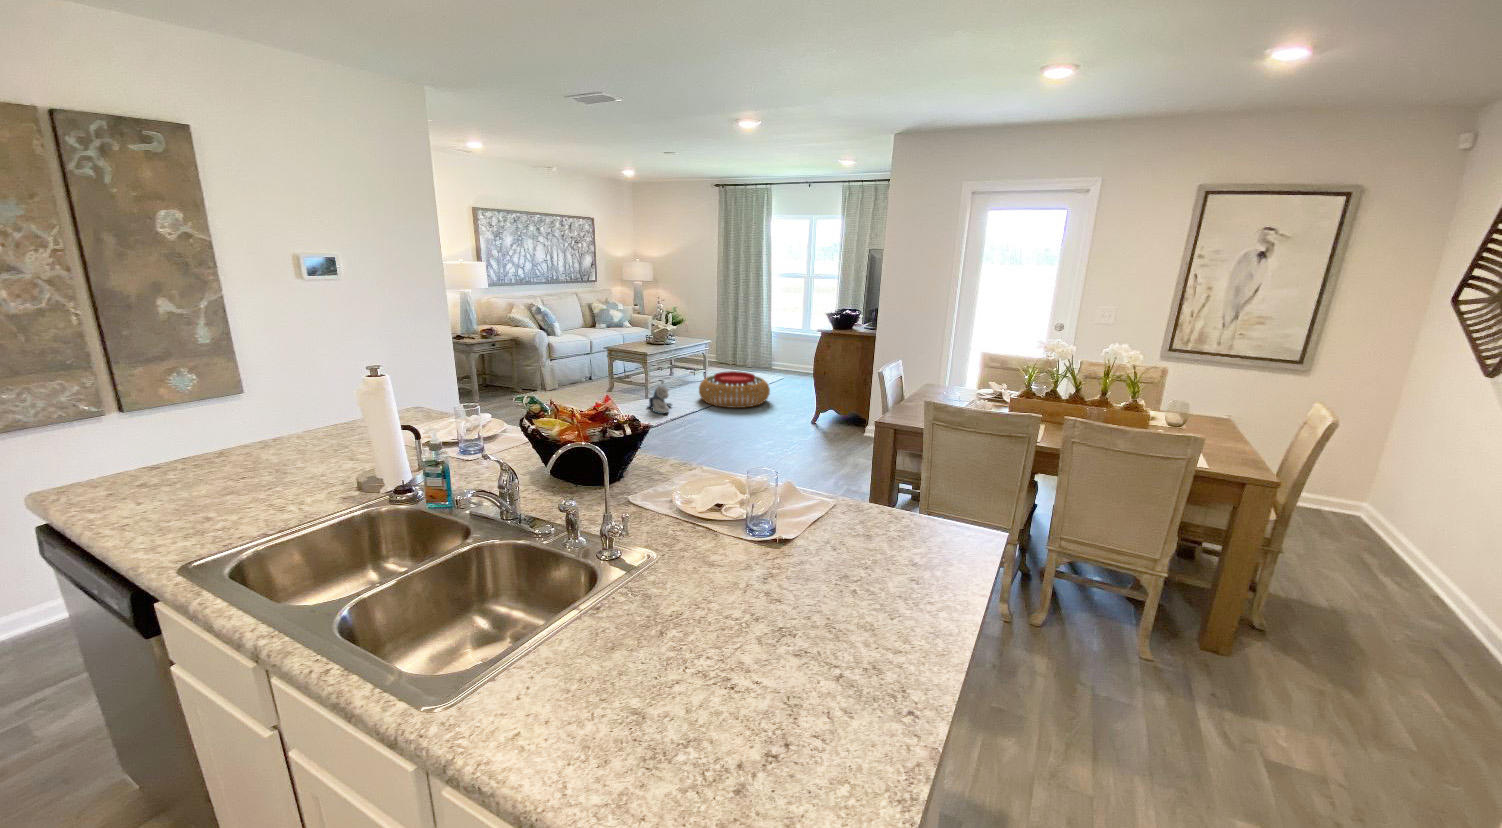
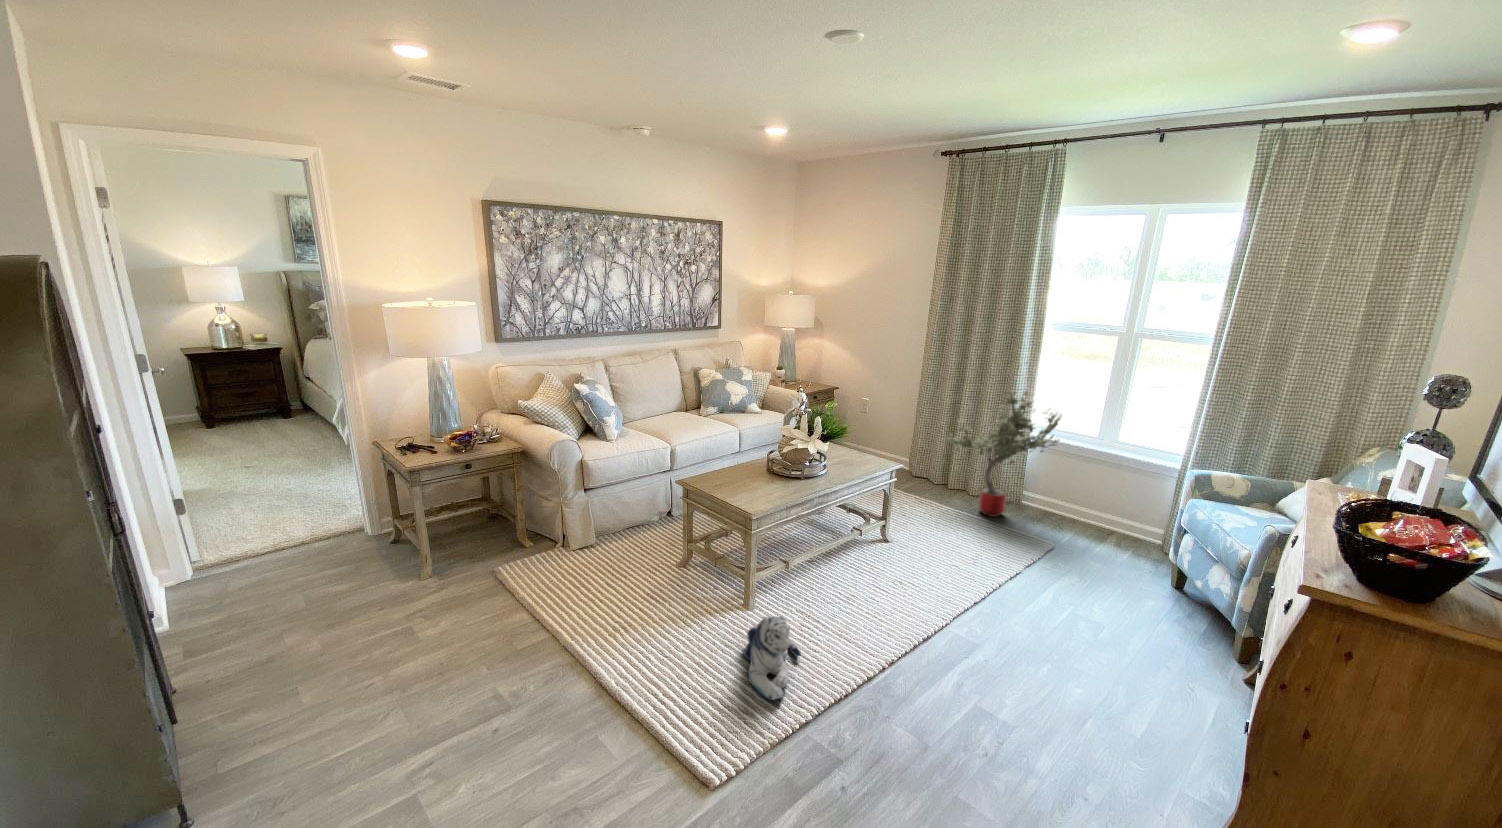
potted tree: none [730,306,783,372] -> present [948,391,1061,517]
pouf: present [699,371,770,408] -> none [870,560,1052,686]

